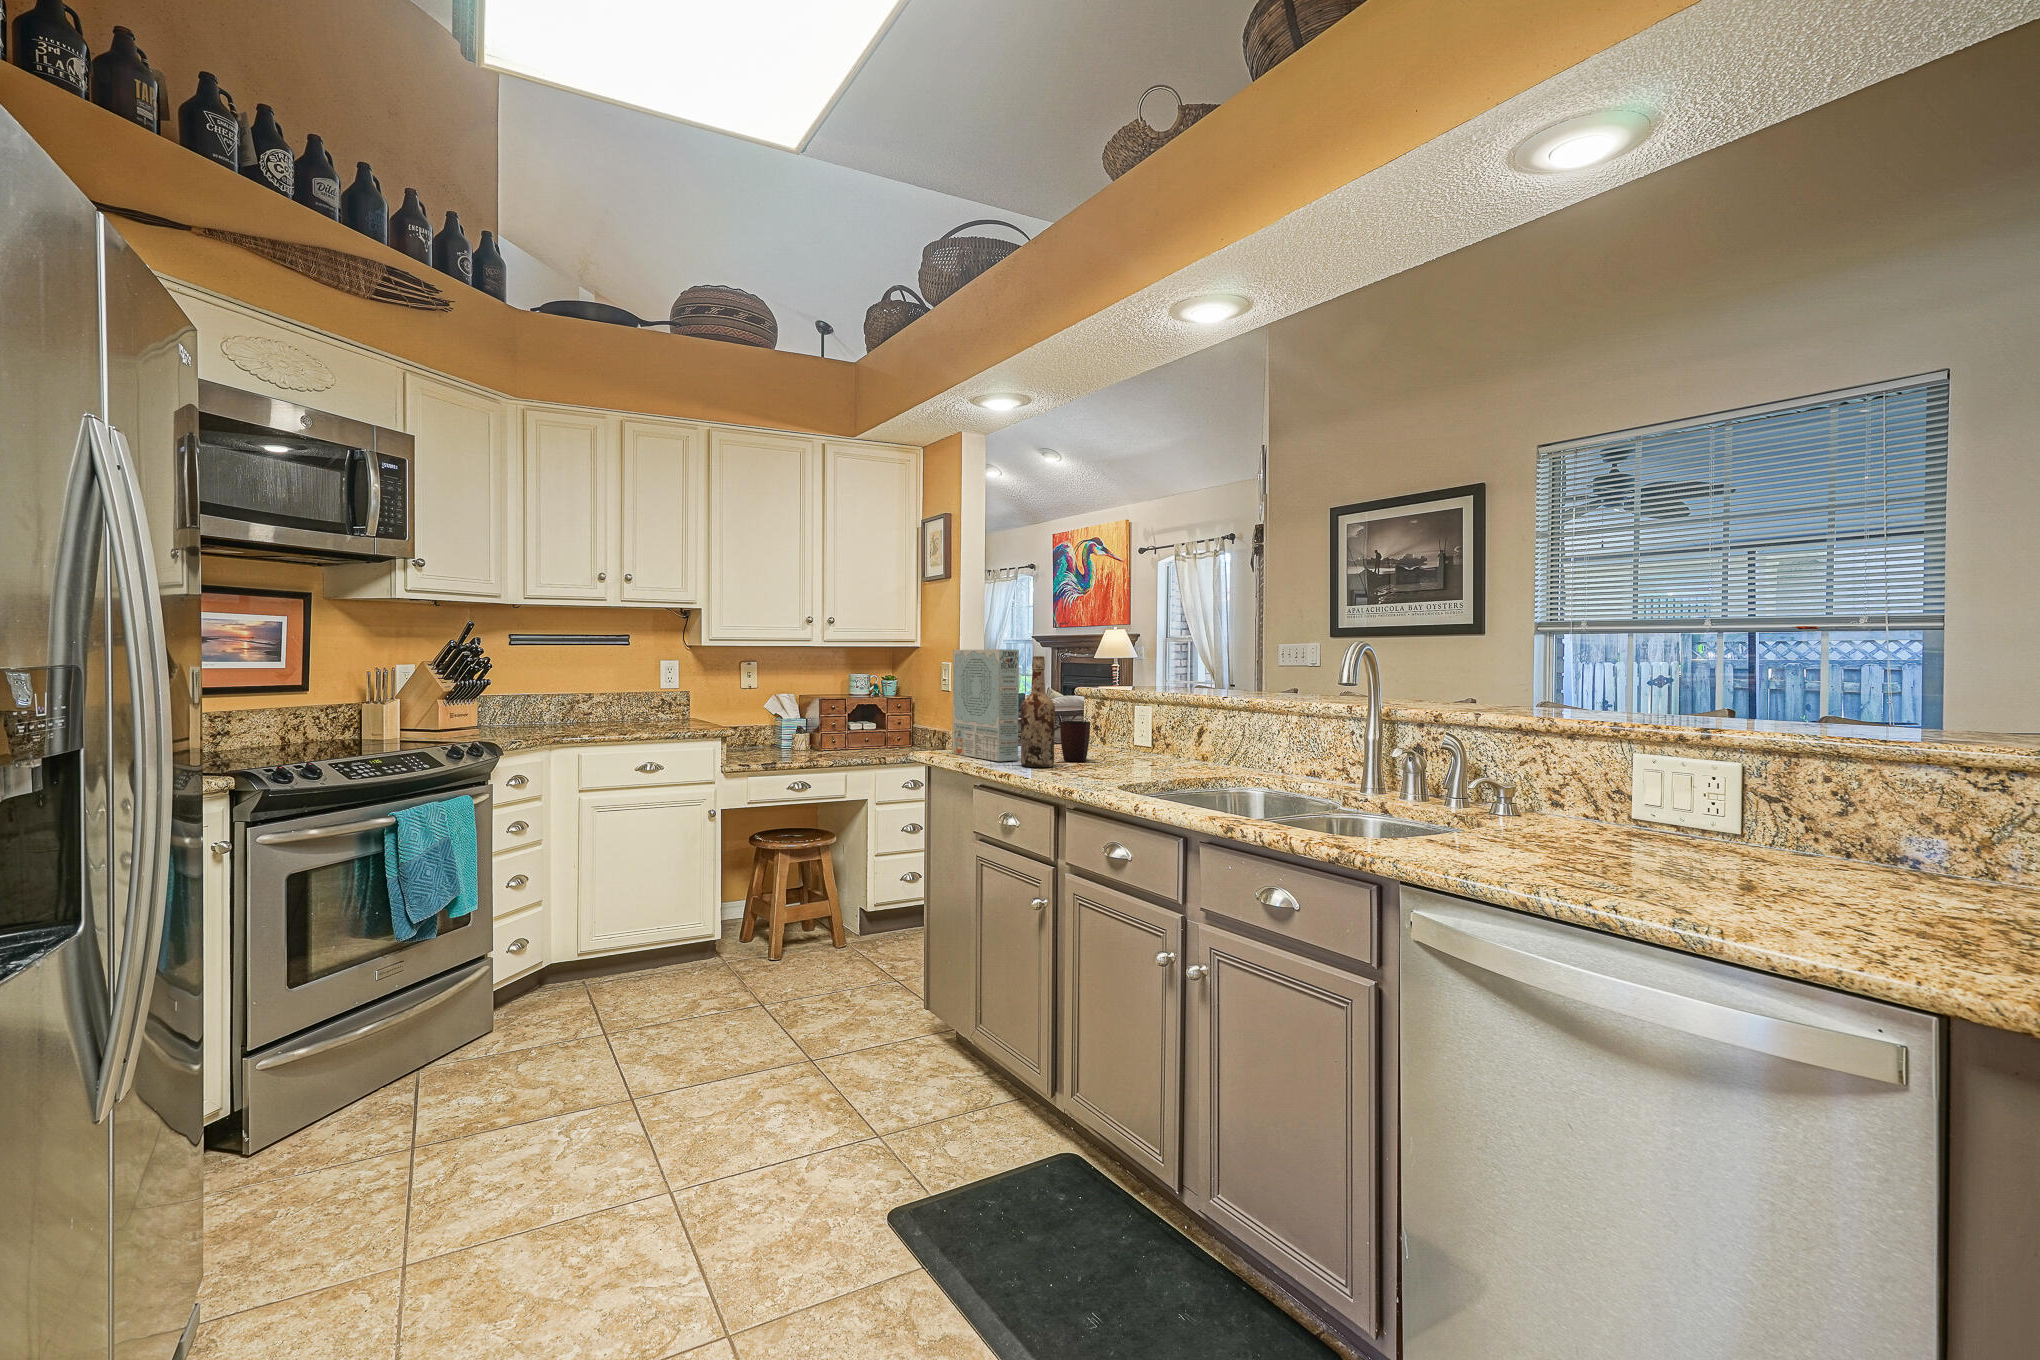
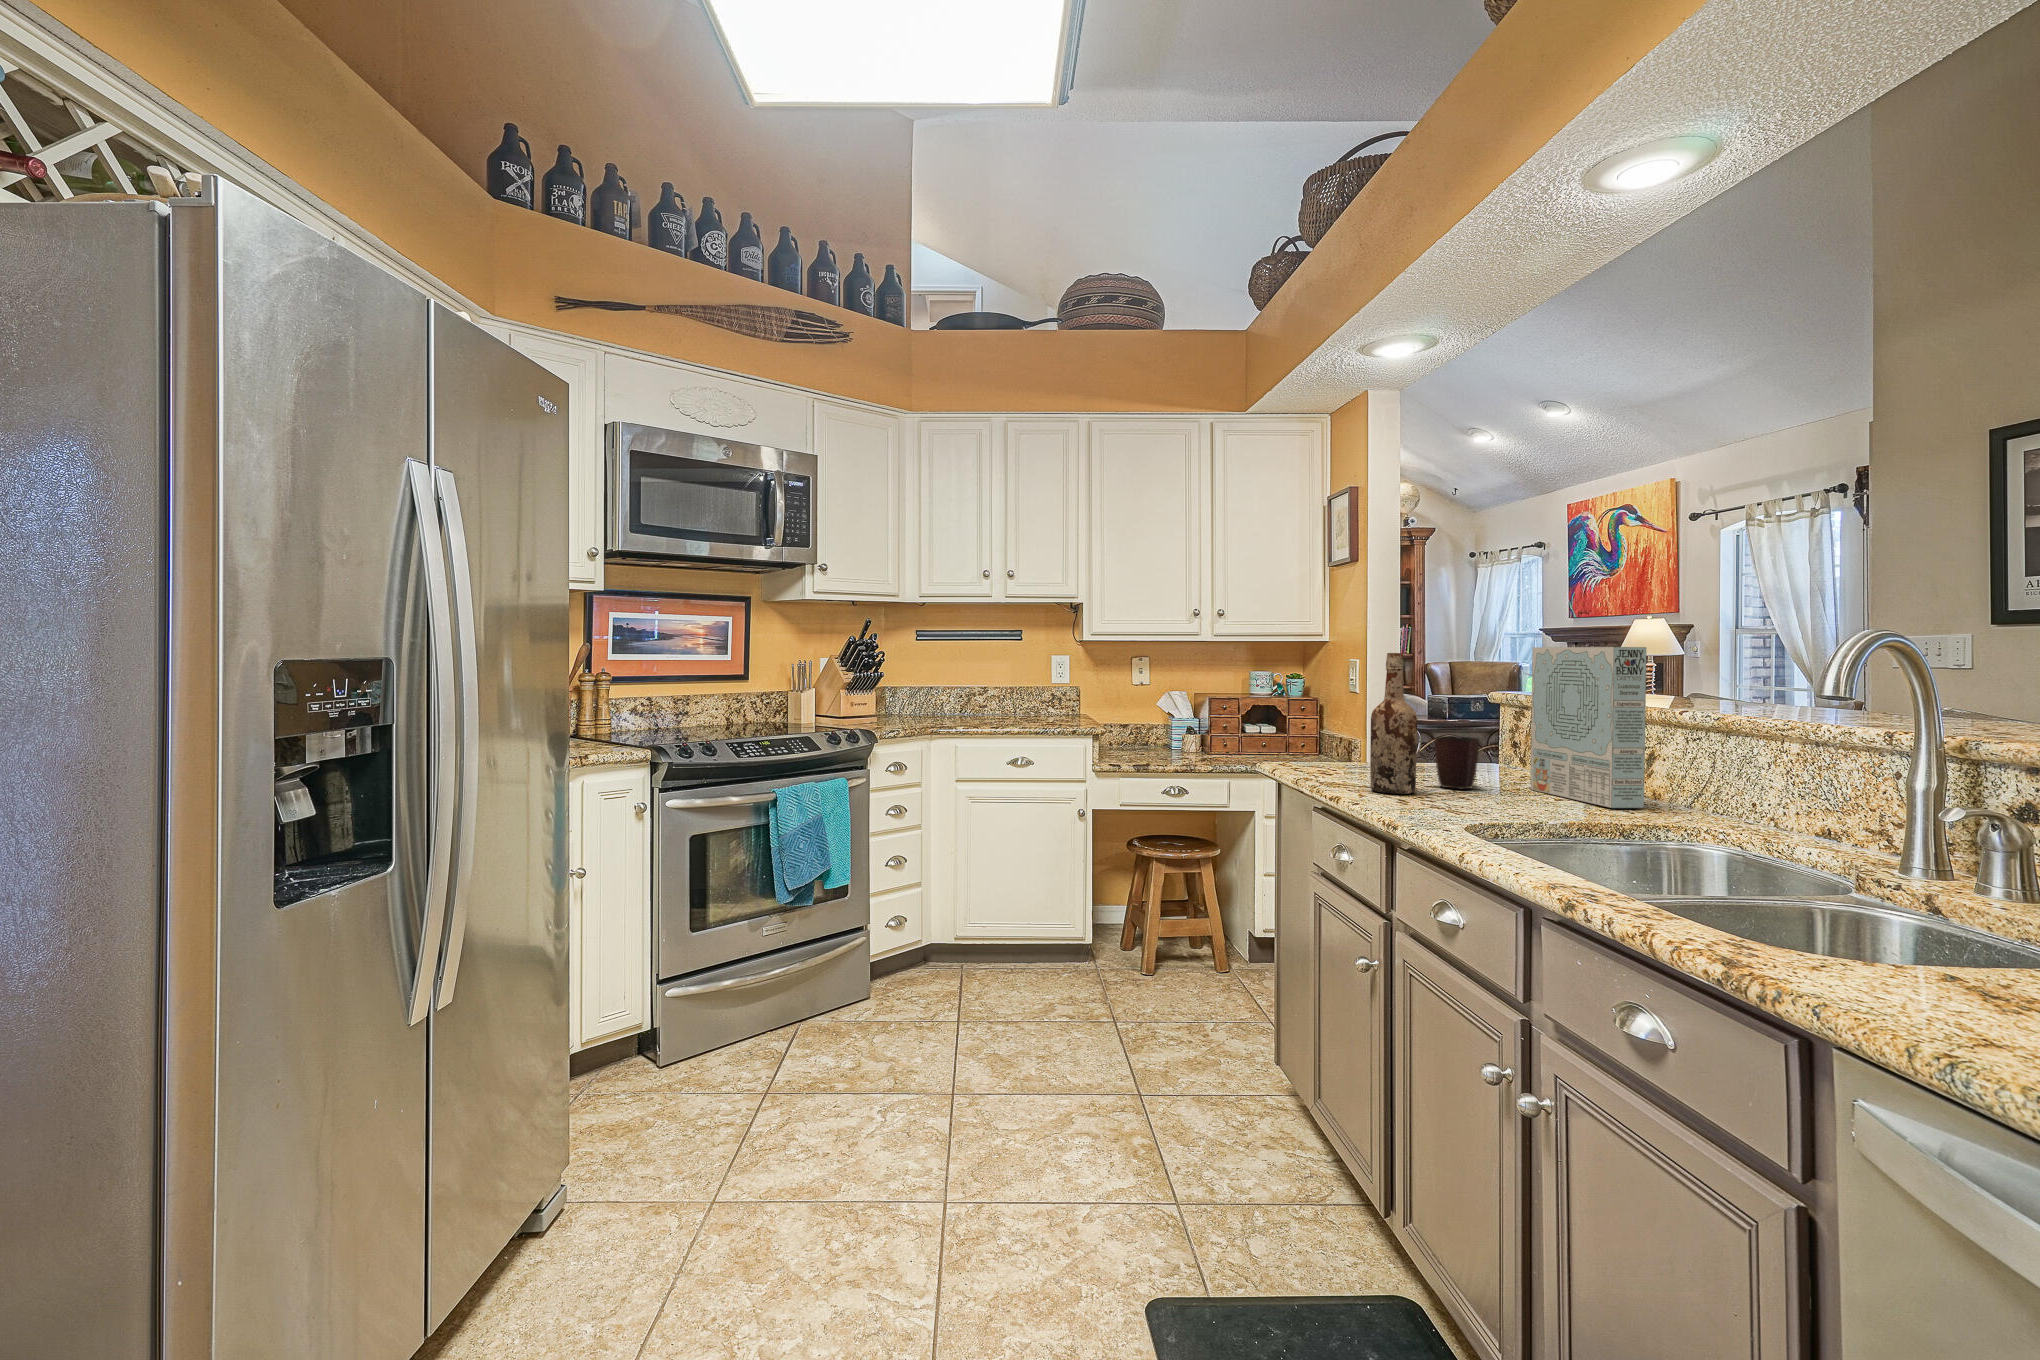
cereal box: present [952,649,1019,761] -> present [1530,647,1646,808]

